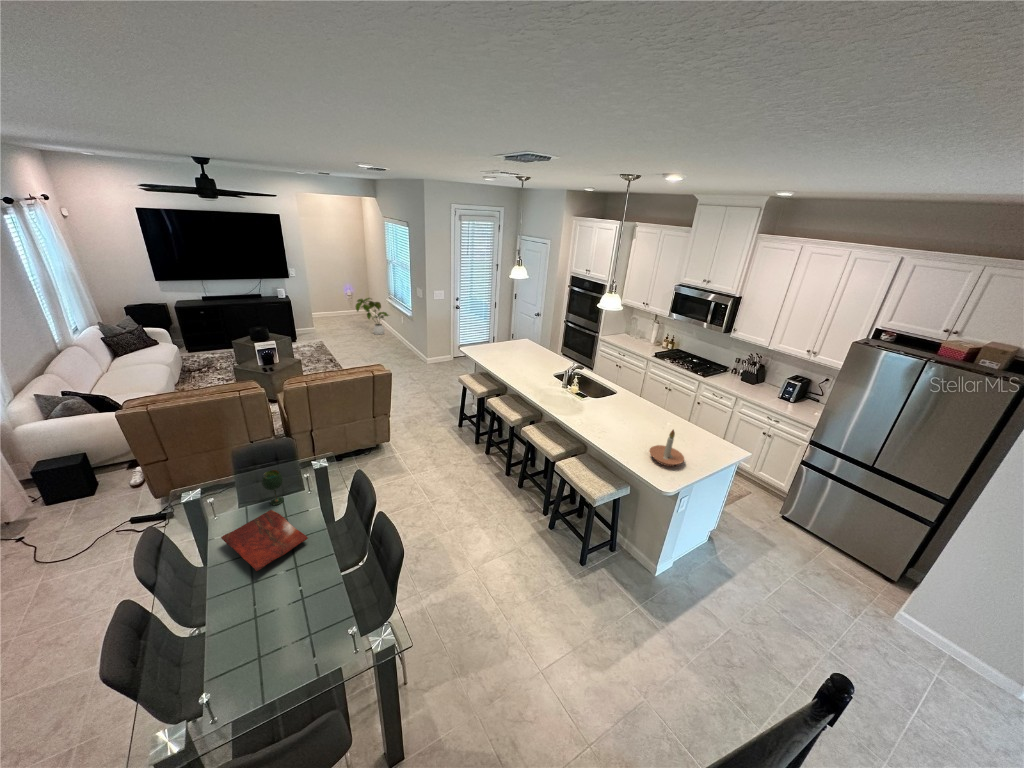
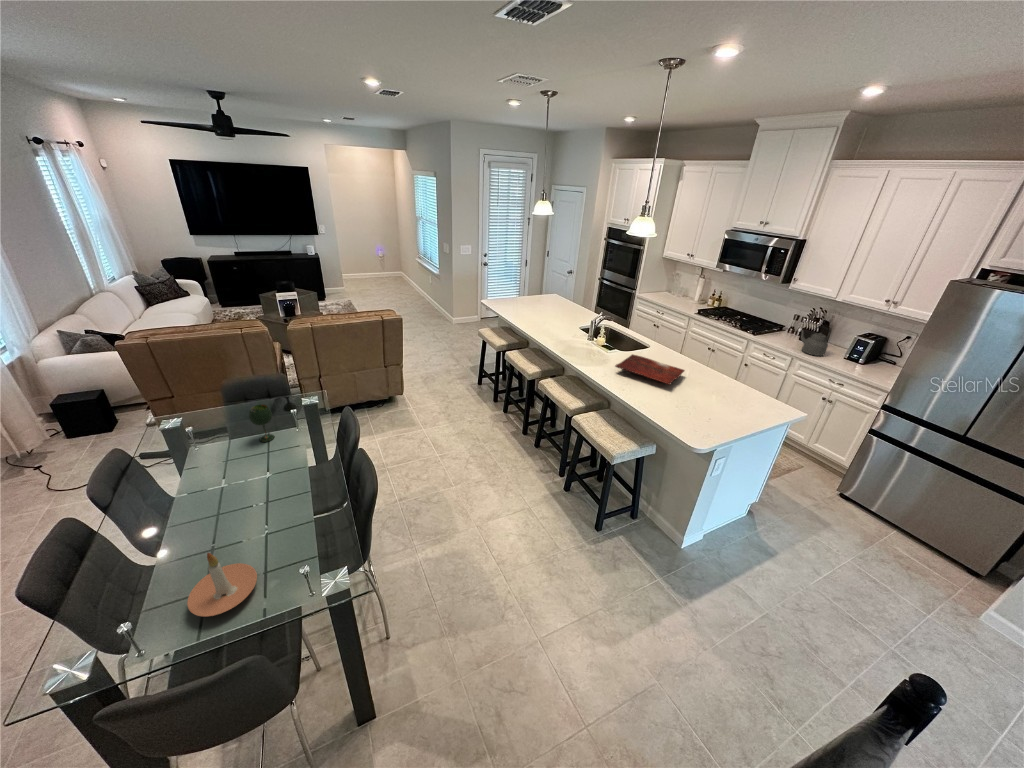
house plant: present [355,298,388,335] -> none [384,257,419,296]
kettle: none [741,371,765,396] -> present [801,326,830,356]
candle holder: present [650,430,684,466] -> present [187,553,257,617]
cutting board: present [221,510,308,571] -> present [615,354,685,385]

